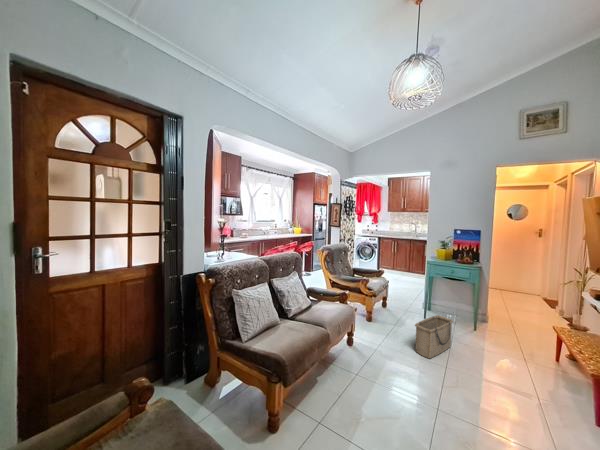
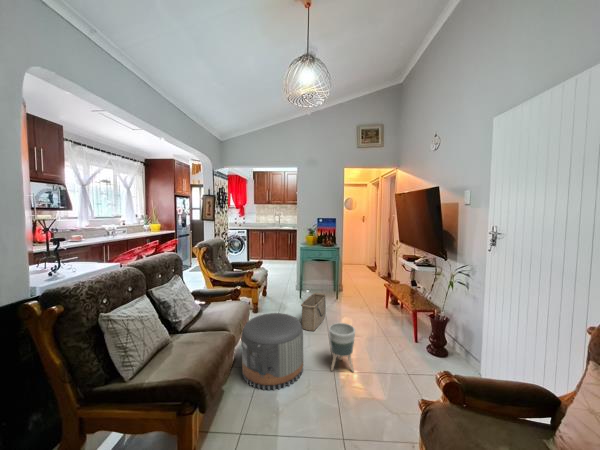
pouf: none [338,323,404,405] -> present [242,313,303,390]
planter: none [436,357,475,426] -> present [329,323,355,372]

